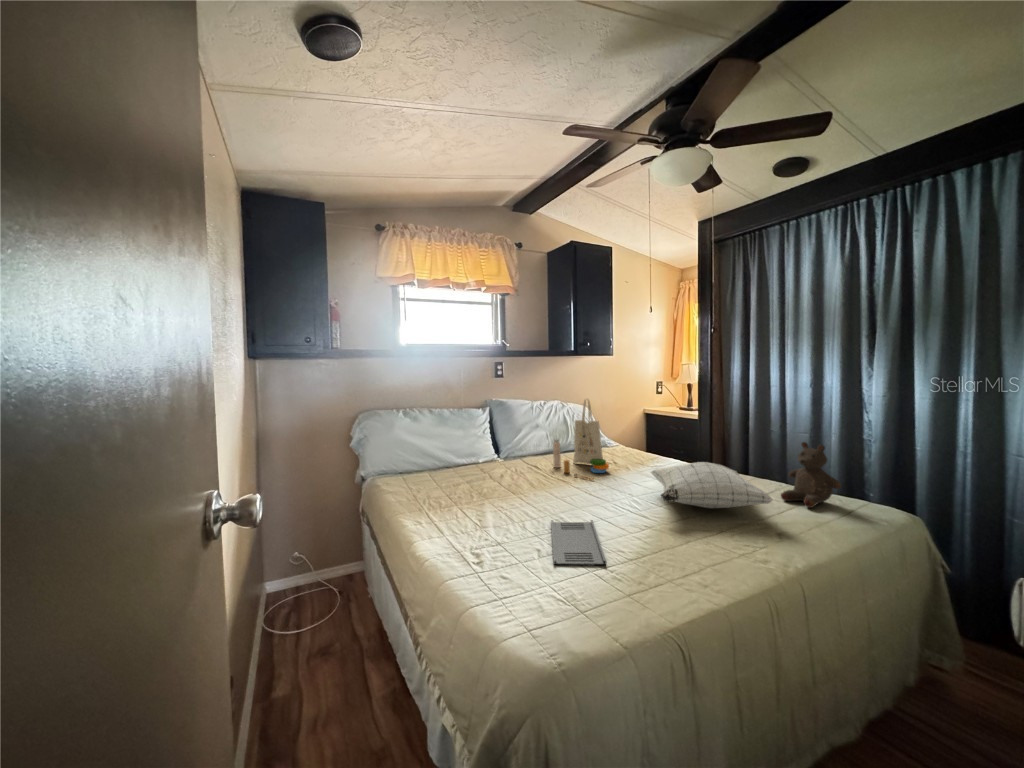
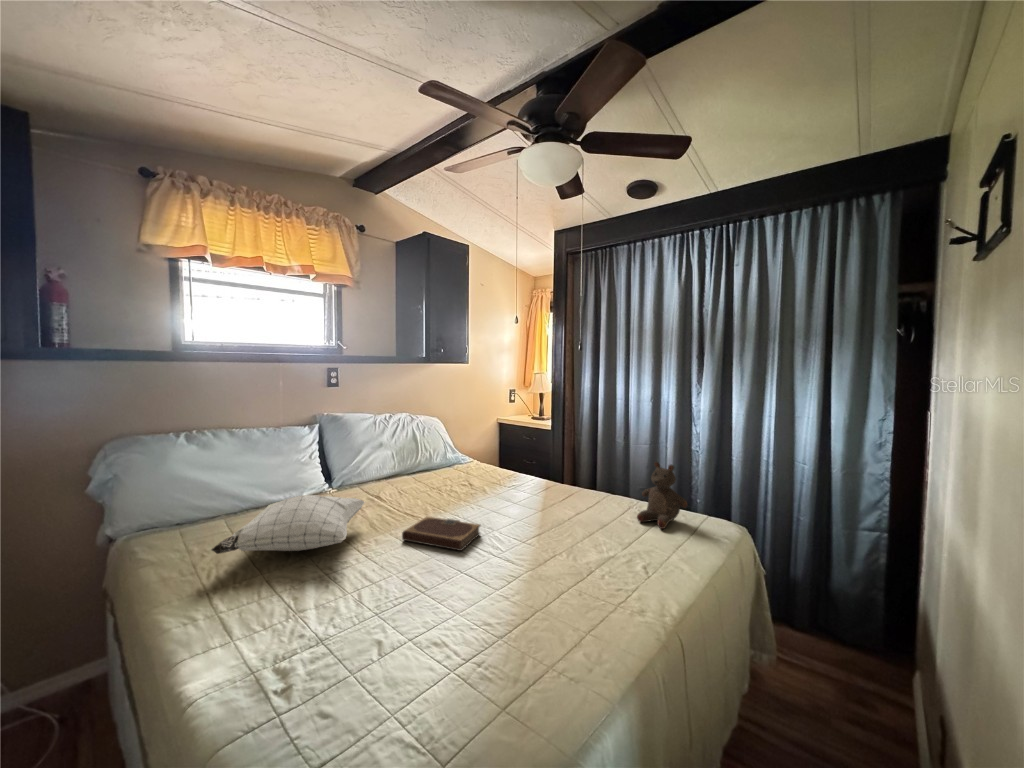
tote bag: present [553,399,609,480] -> none [401,415,467,514]
pillow: present [651,462,774,508] -> present [211,495,365,554]
notebook: none [554,479,621,505] -> present [402,517,480,551]
tray: present [551,520,606,565] -> none [397,578,469,666]

